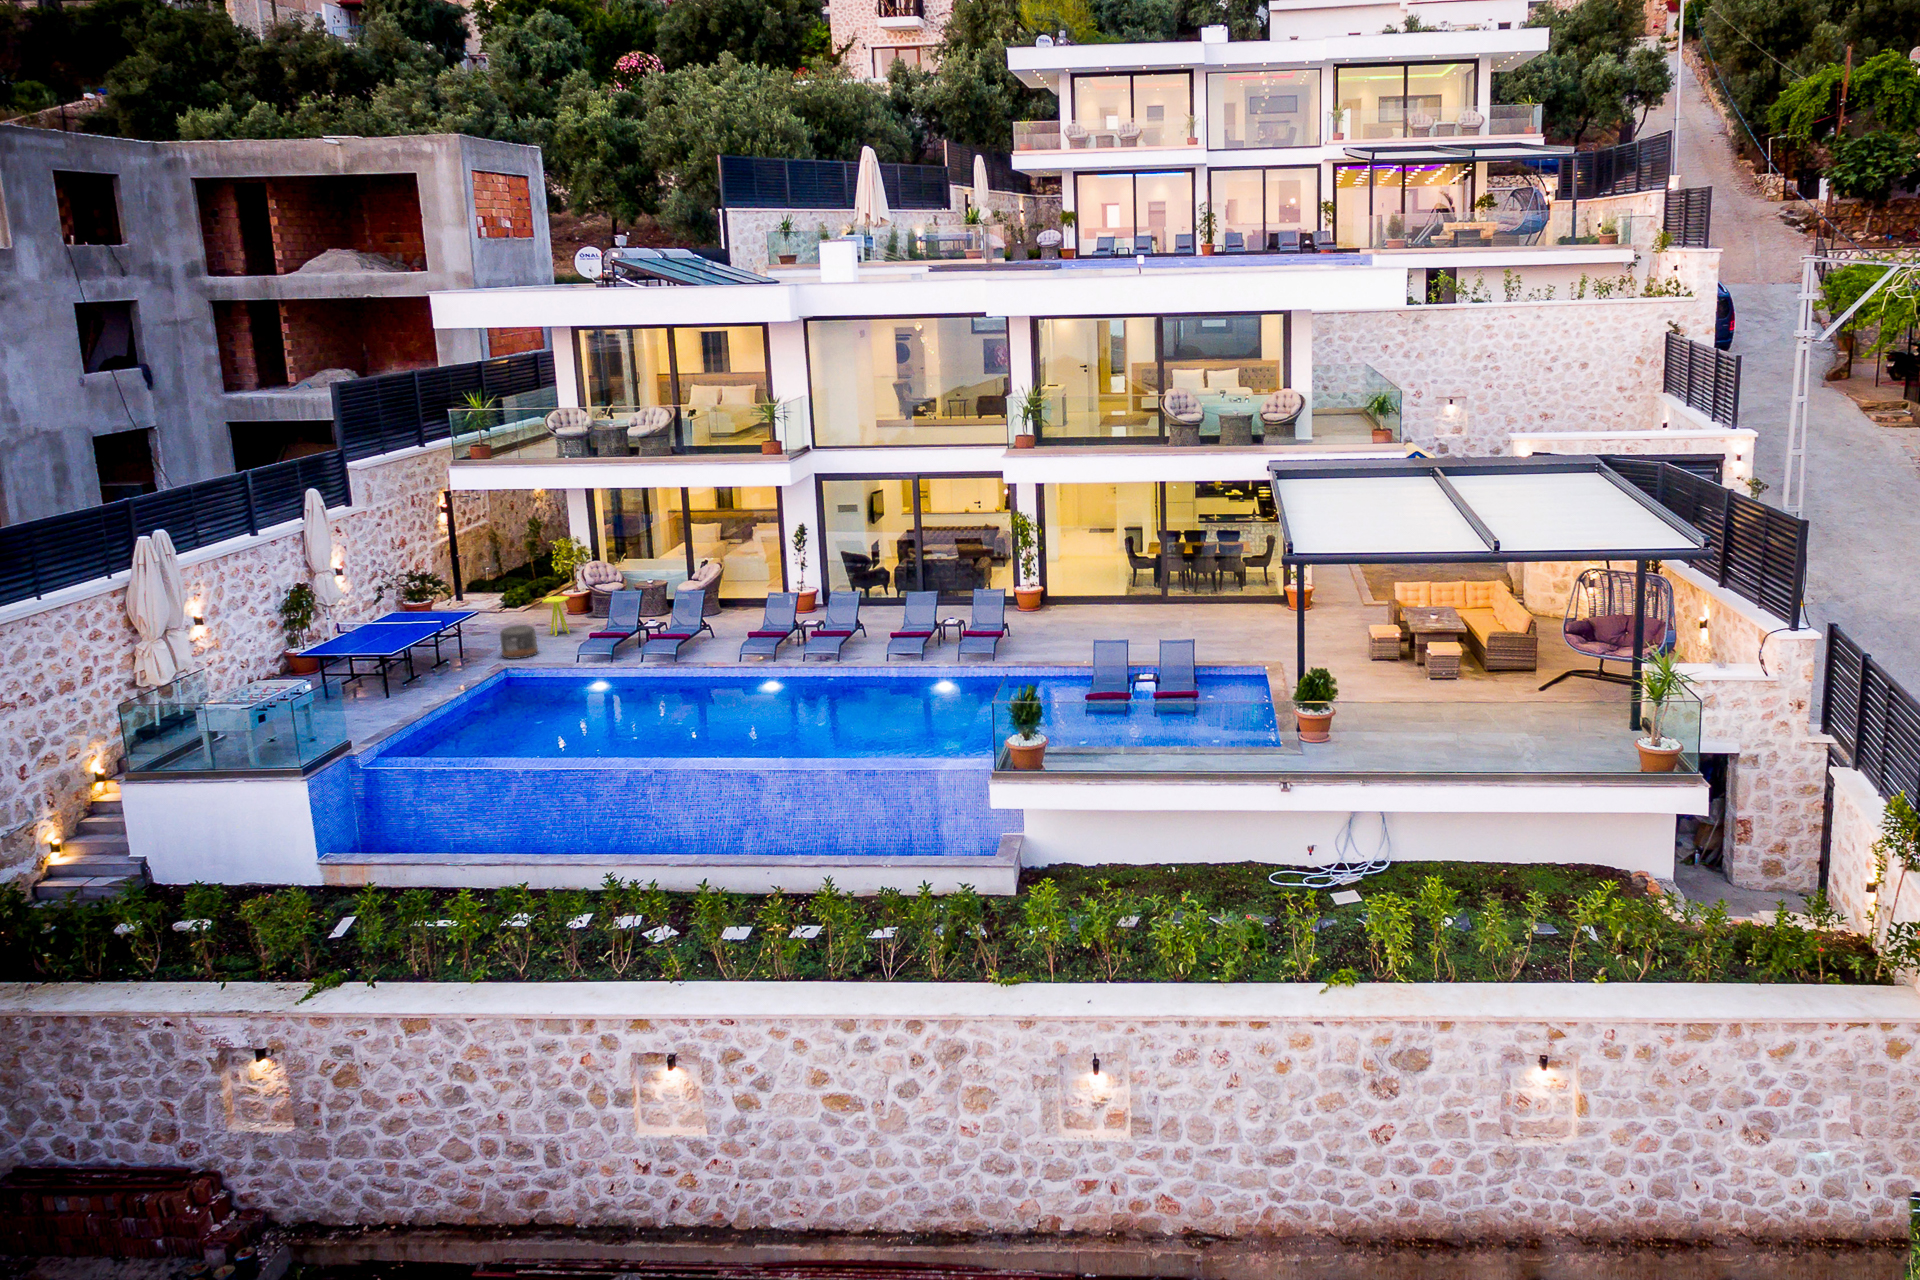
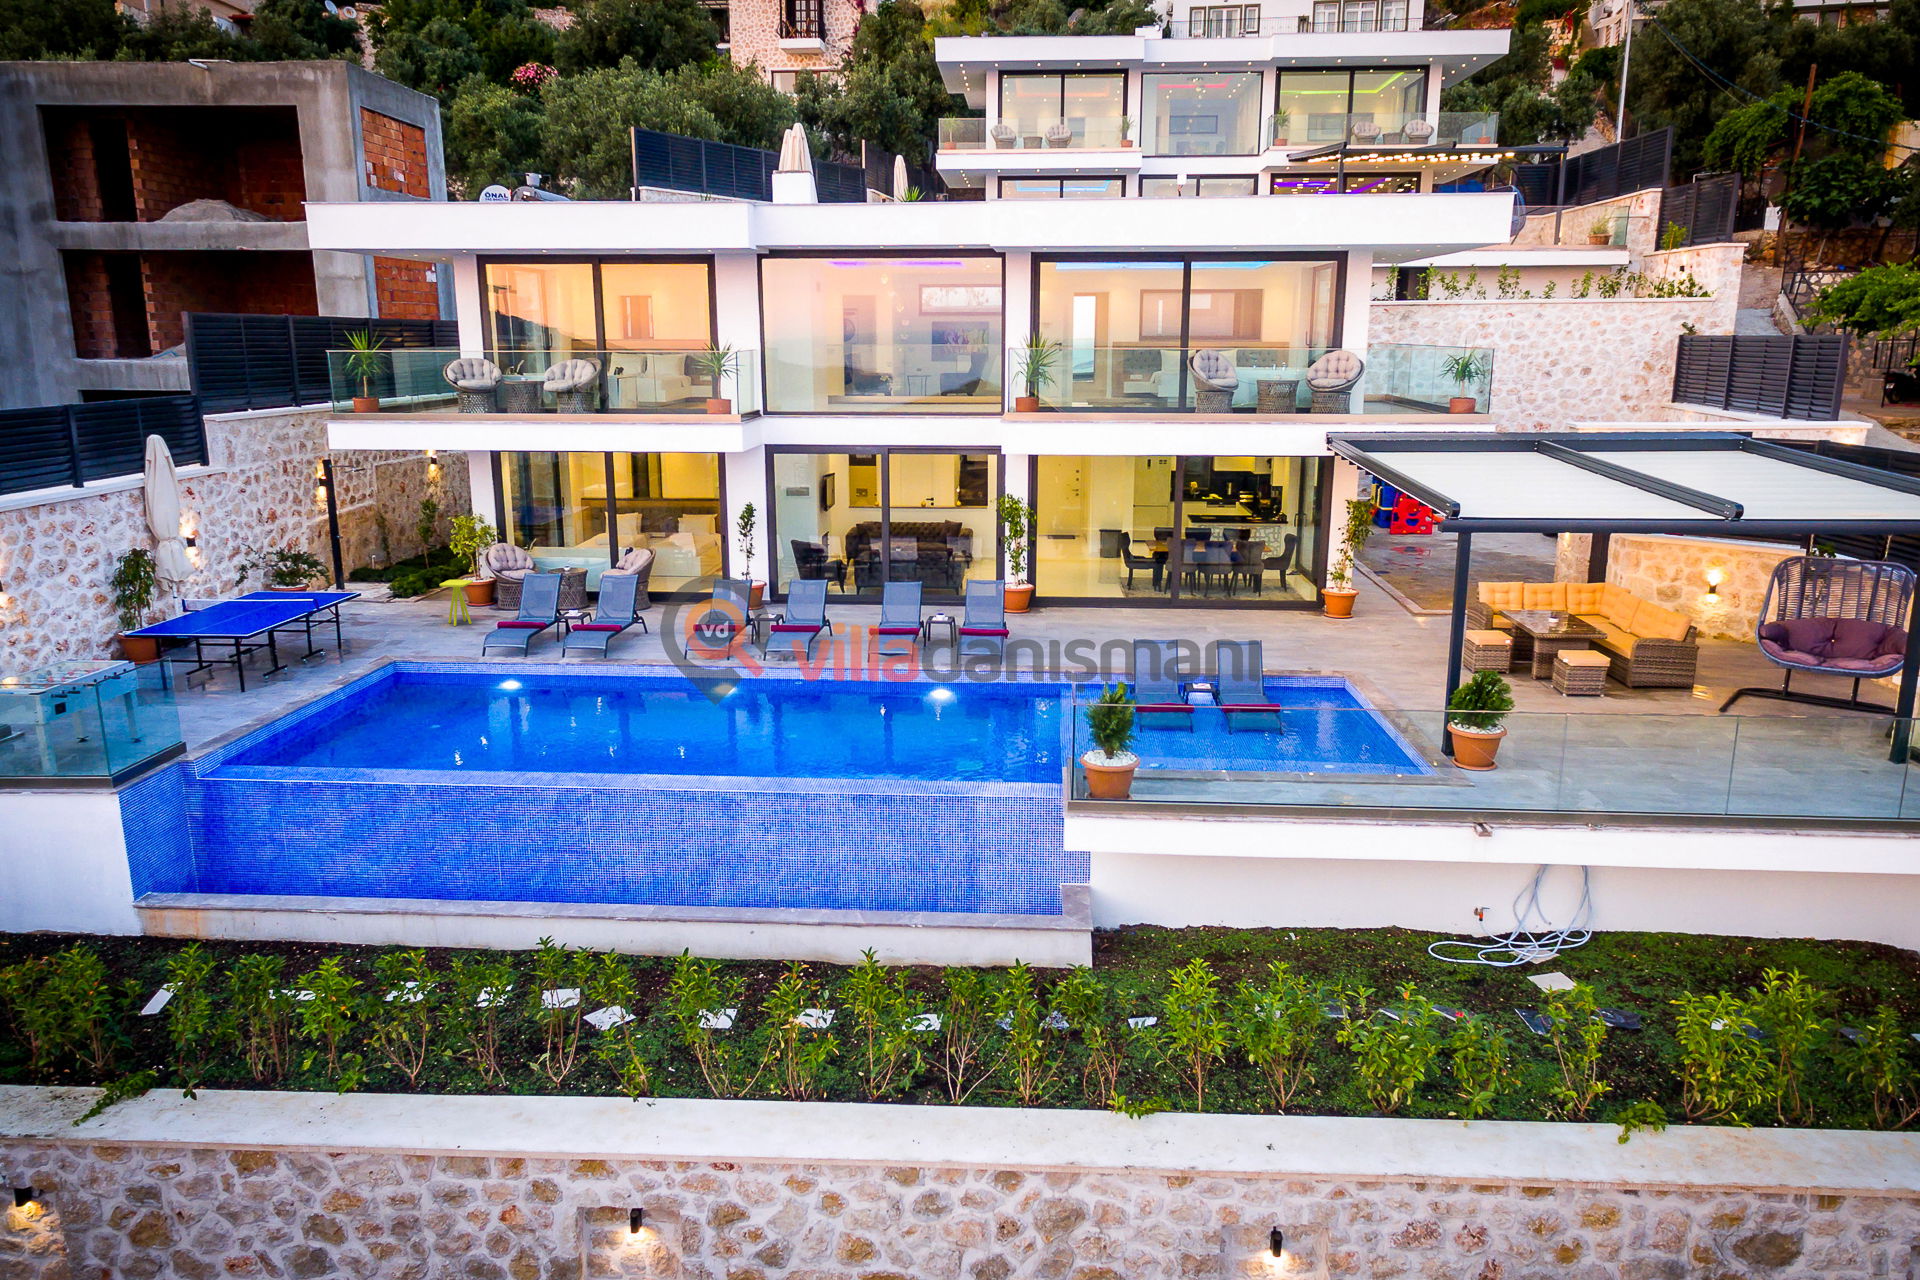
pouf: present [500,625,538,659] -> none [388,611,434,650]

